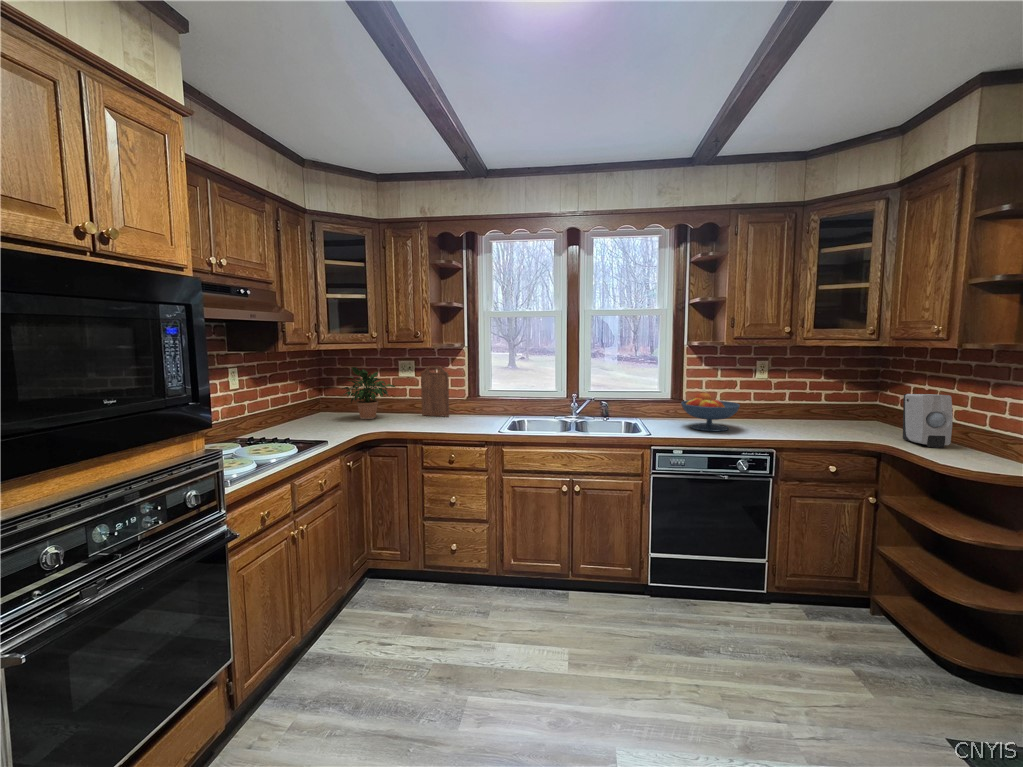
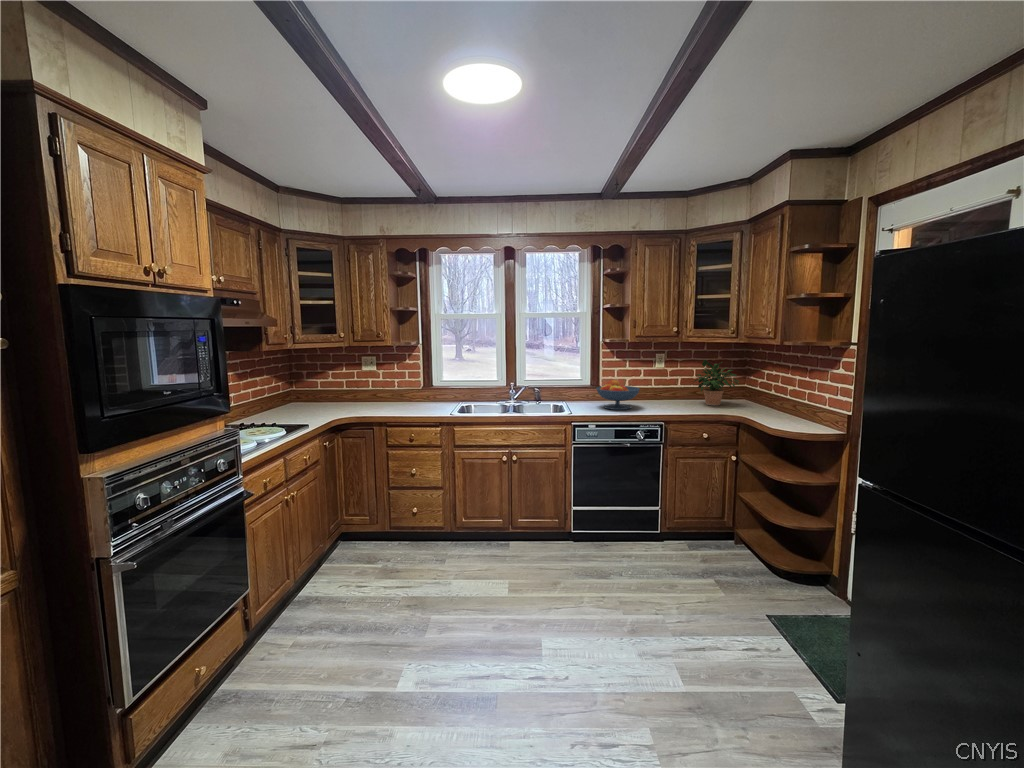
cutting board: present [421,366,449,417] -> none [383,361,408,404]
potted plant: present [342,367,395,419] -> present [694,360,739,406]
soap dispenser: present [903,394,953,448] -> none [752,378,780,416]

